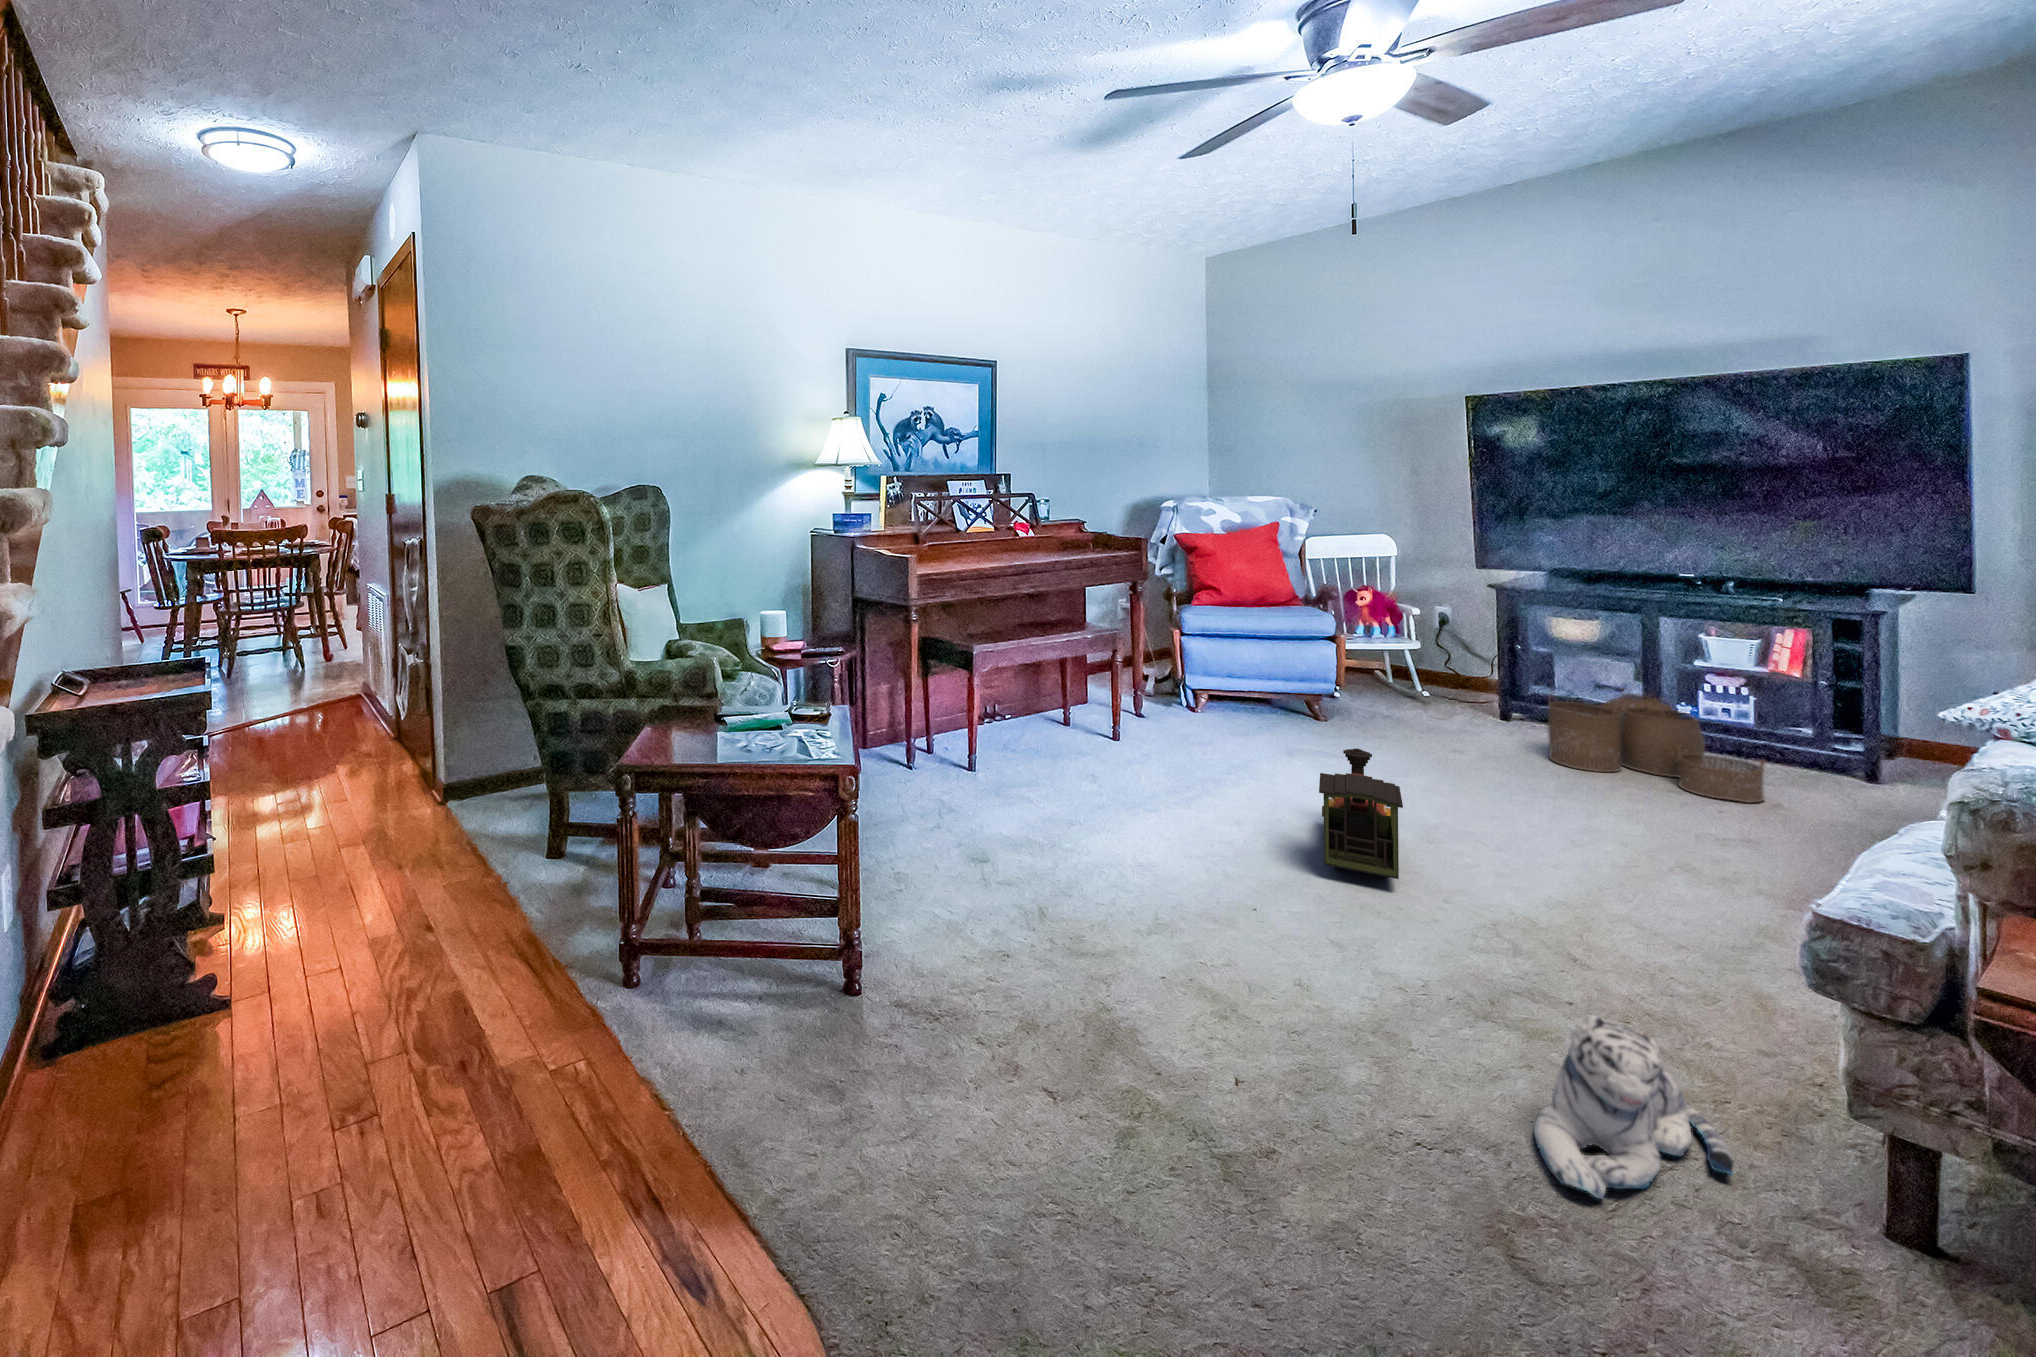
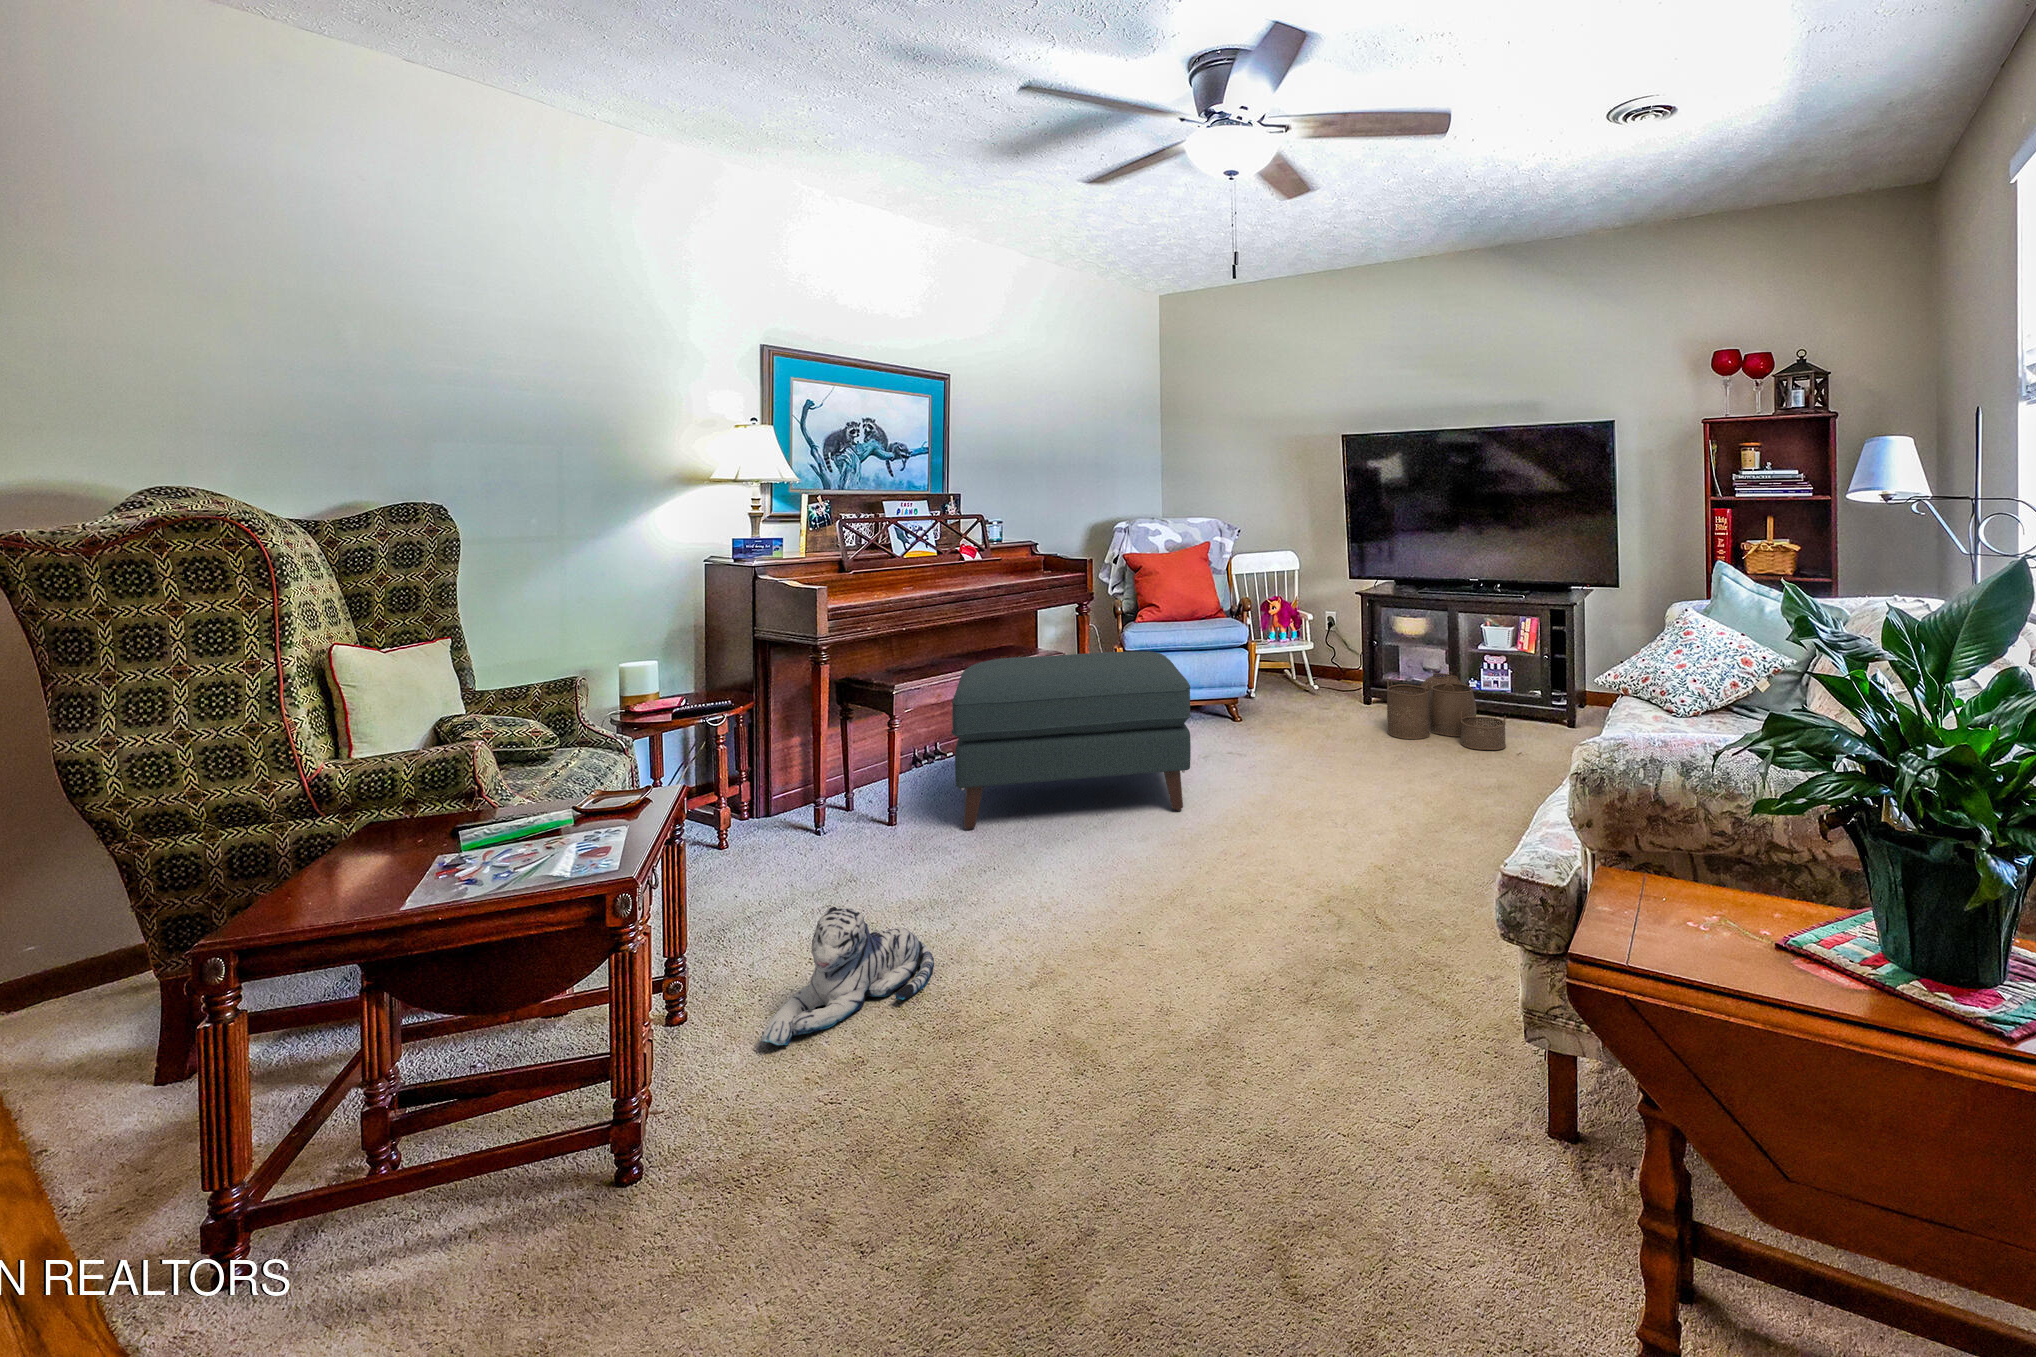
ottoman: none [1026,631,1288,804] -> present [952,651,1191,830]
toy train: present [1319,748,1403,879] -> none [1200,749,1268,868]
plush toy: present [1534,1016,1734,1199] -> present [761,906,934,1045]

